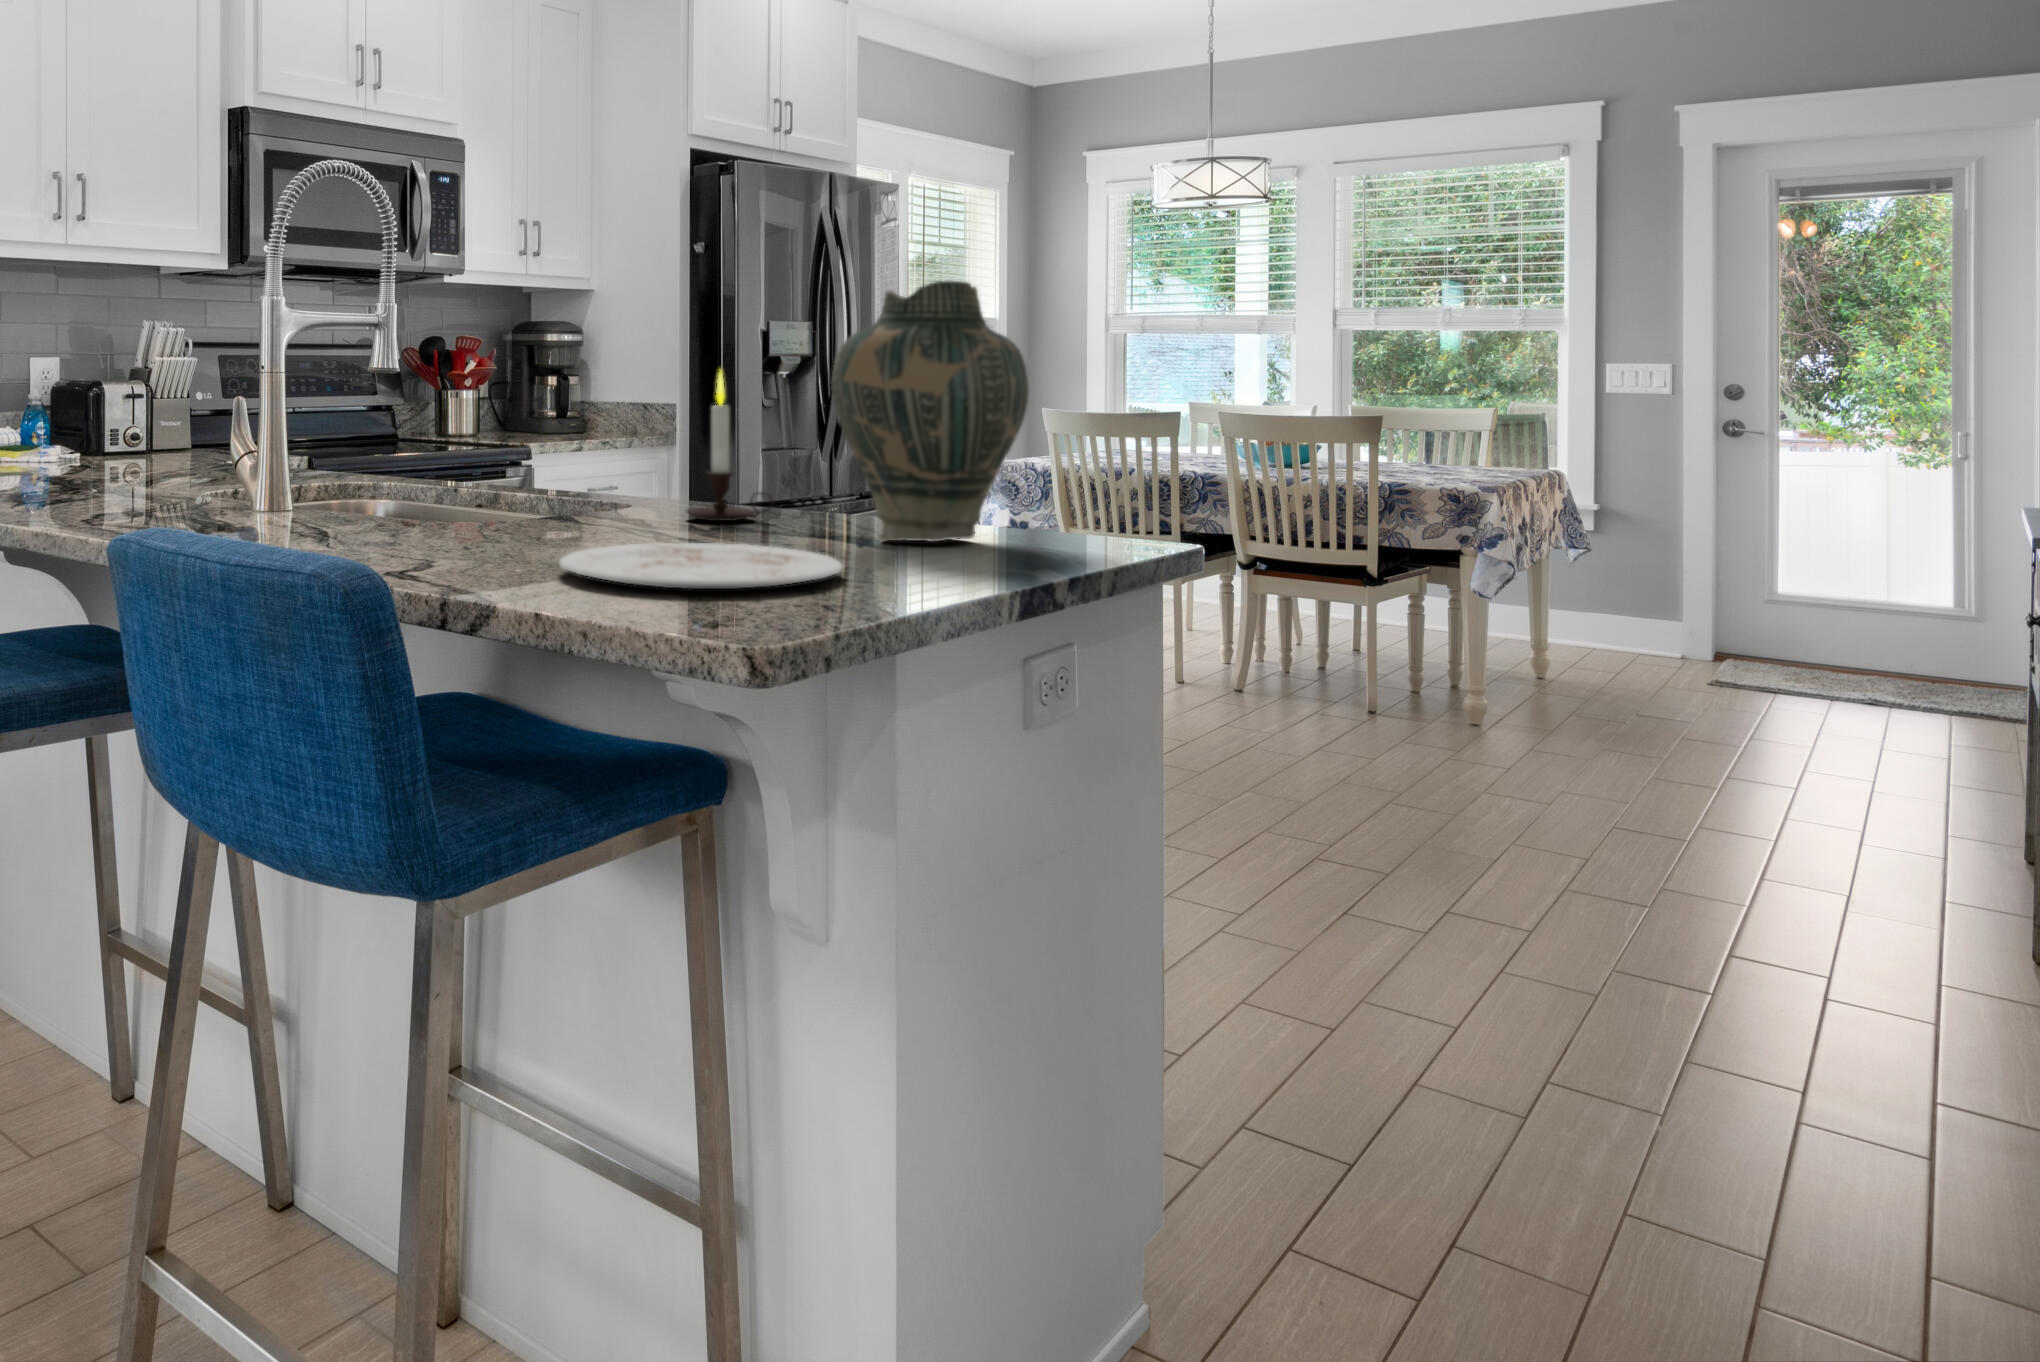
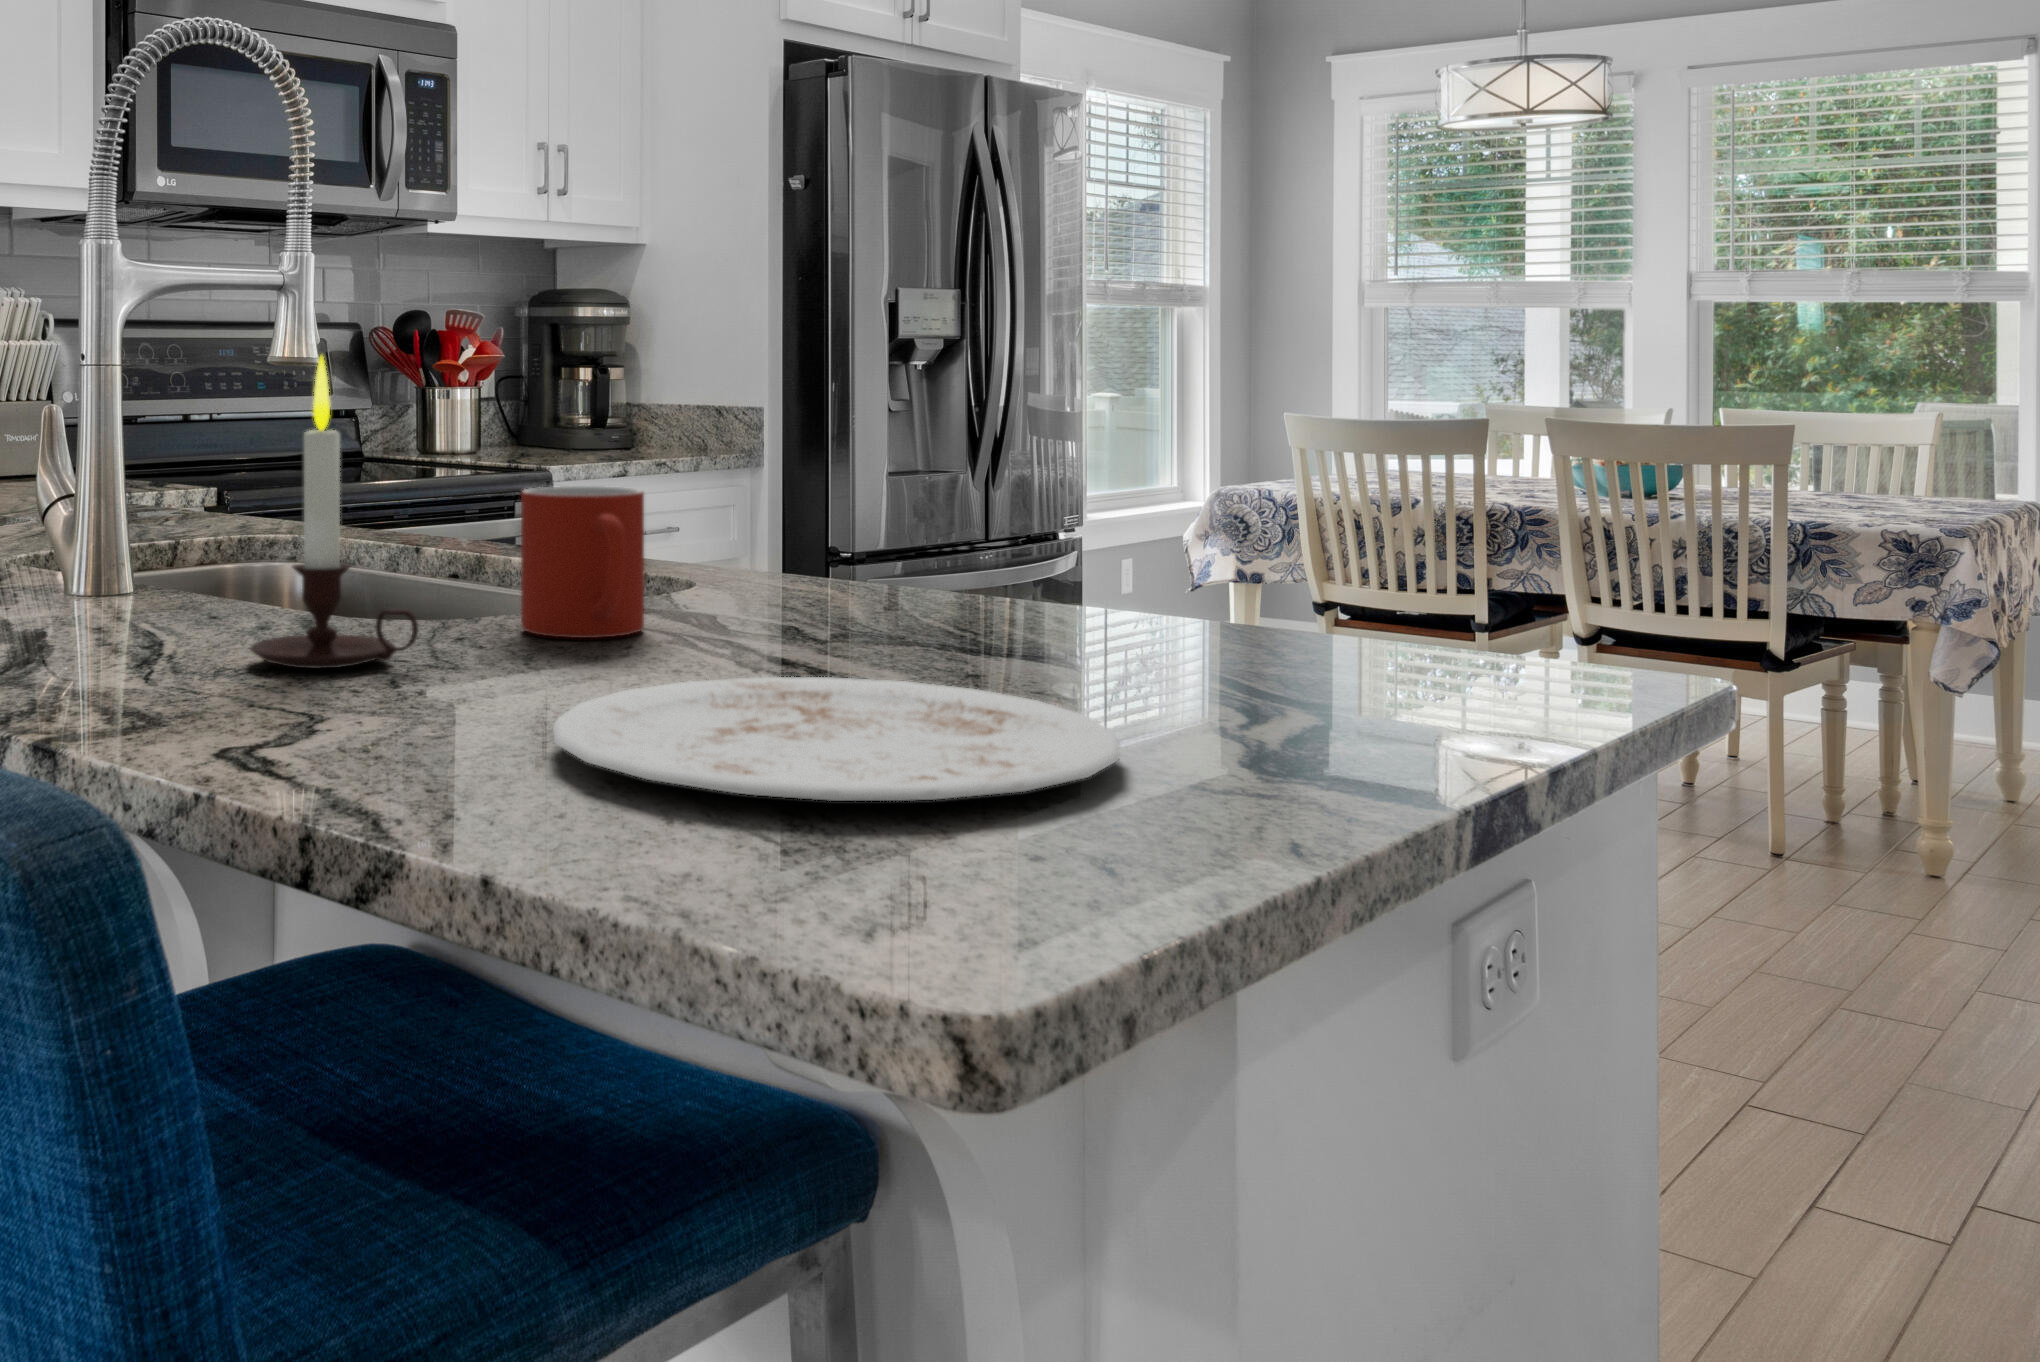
vase: present [831,281,1029,542] -> none [1062,185,1435,670]
candle: present [686,371,772,521] -> present [250,356,418,668]
mug: none [531,446,601,531] -> present [521,486,644,638]

